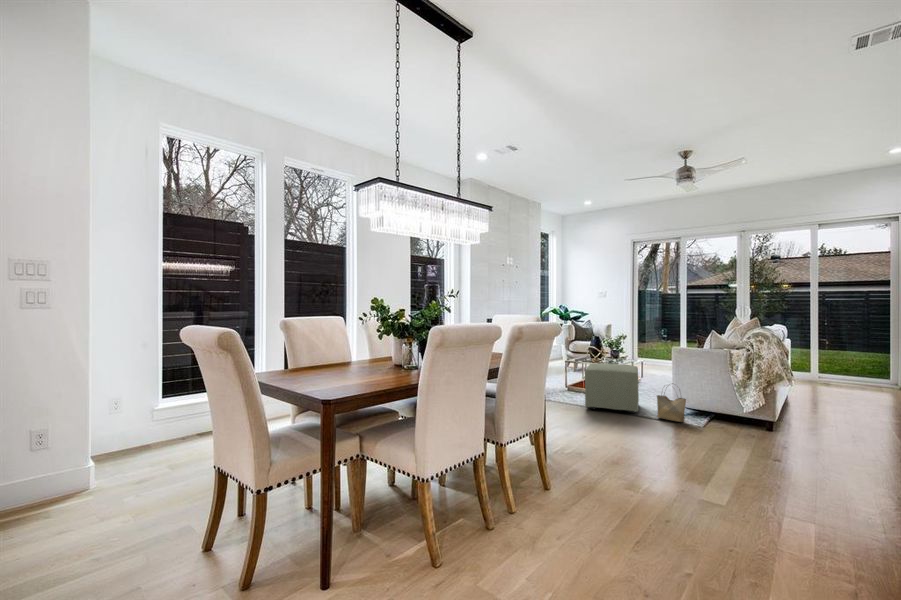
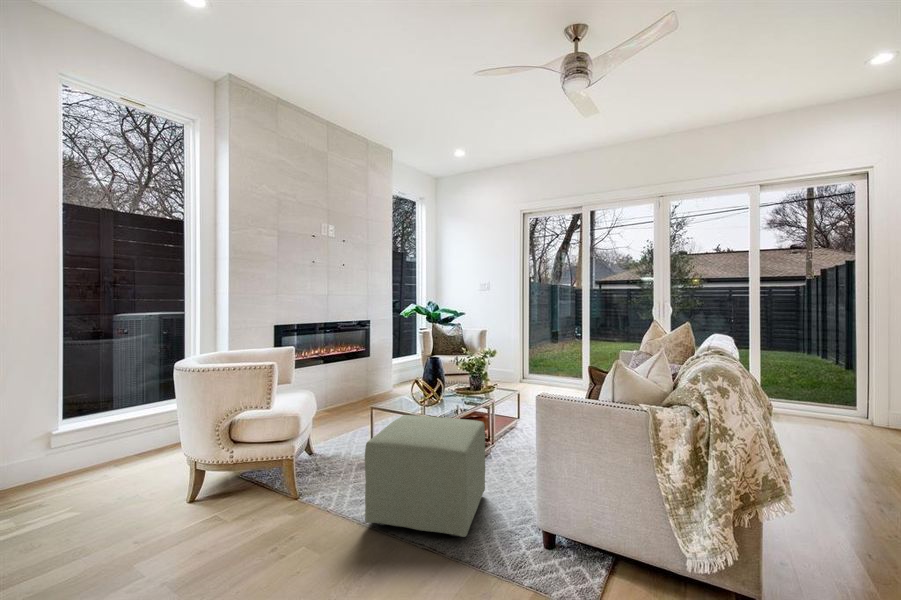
woven basket: present [657,395,686,422] -> none [501,476,560,576]

